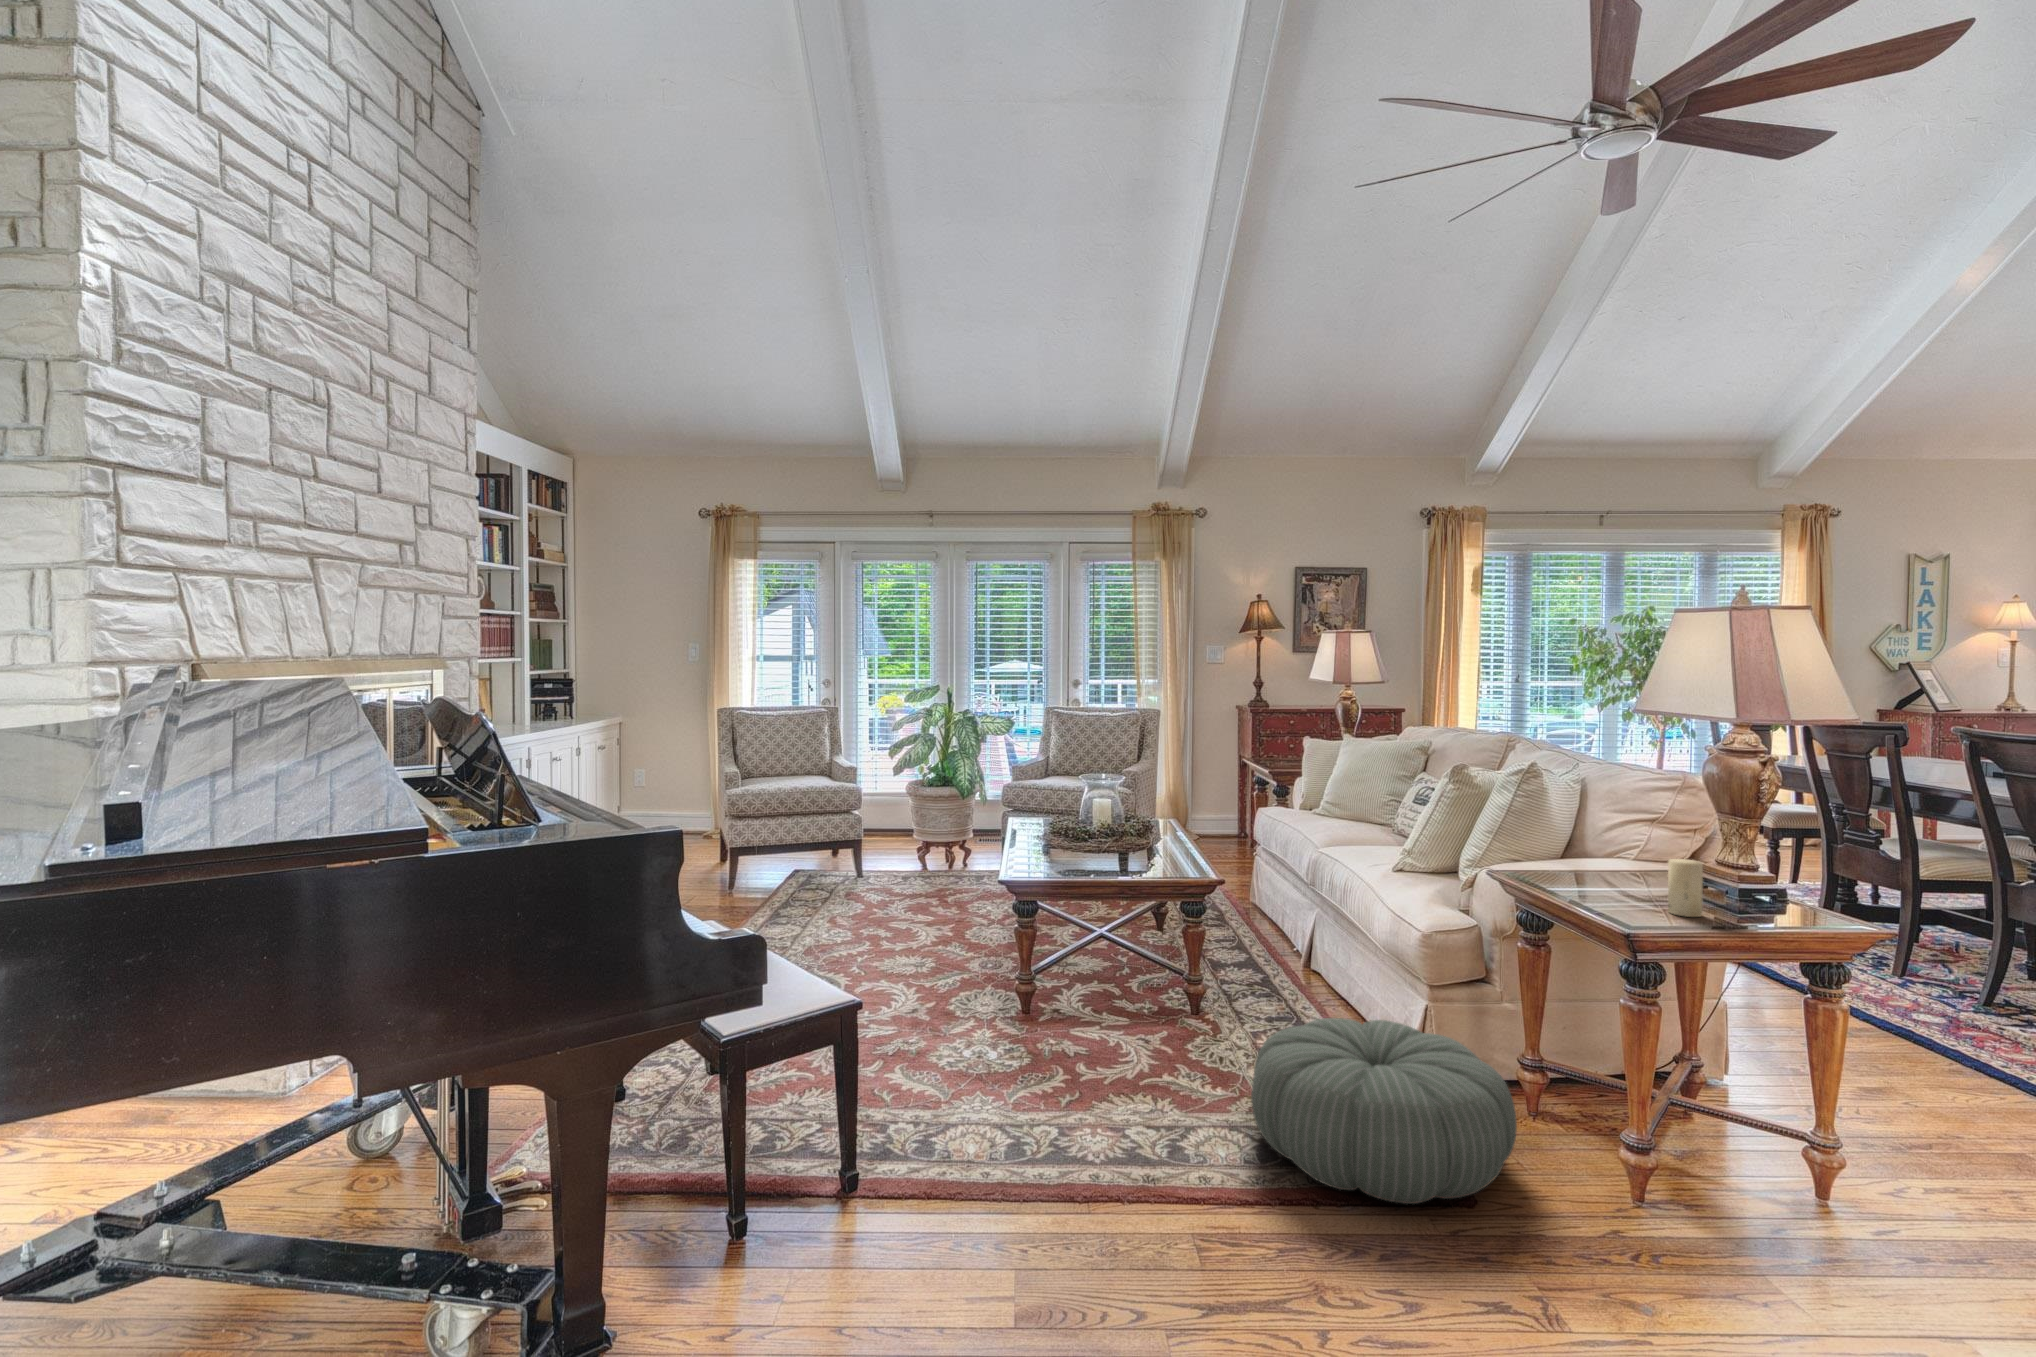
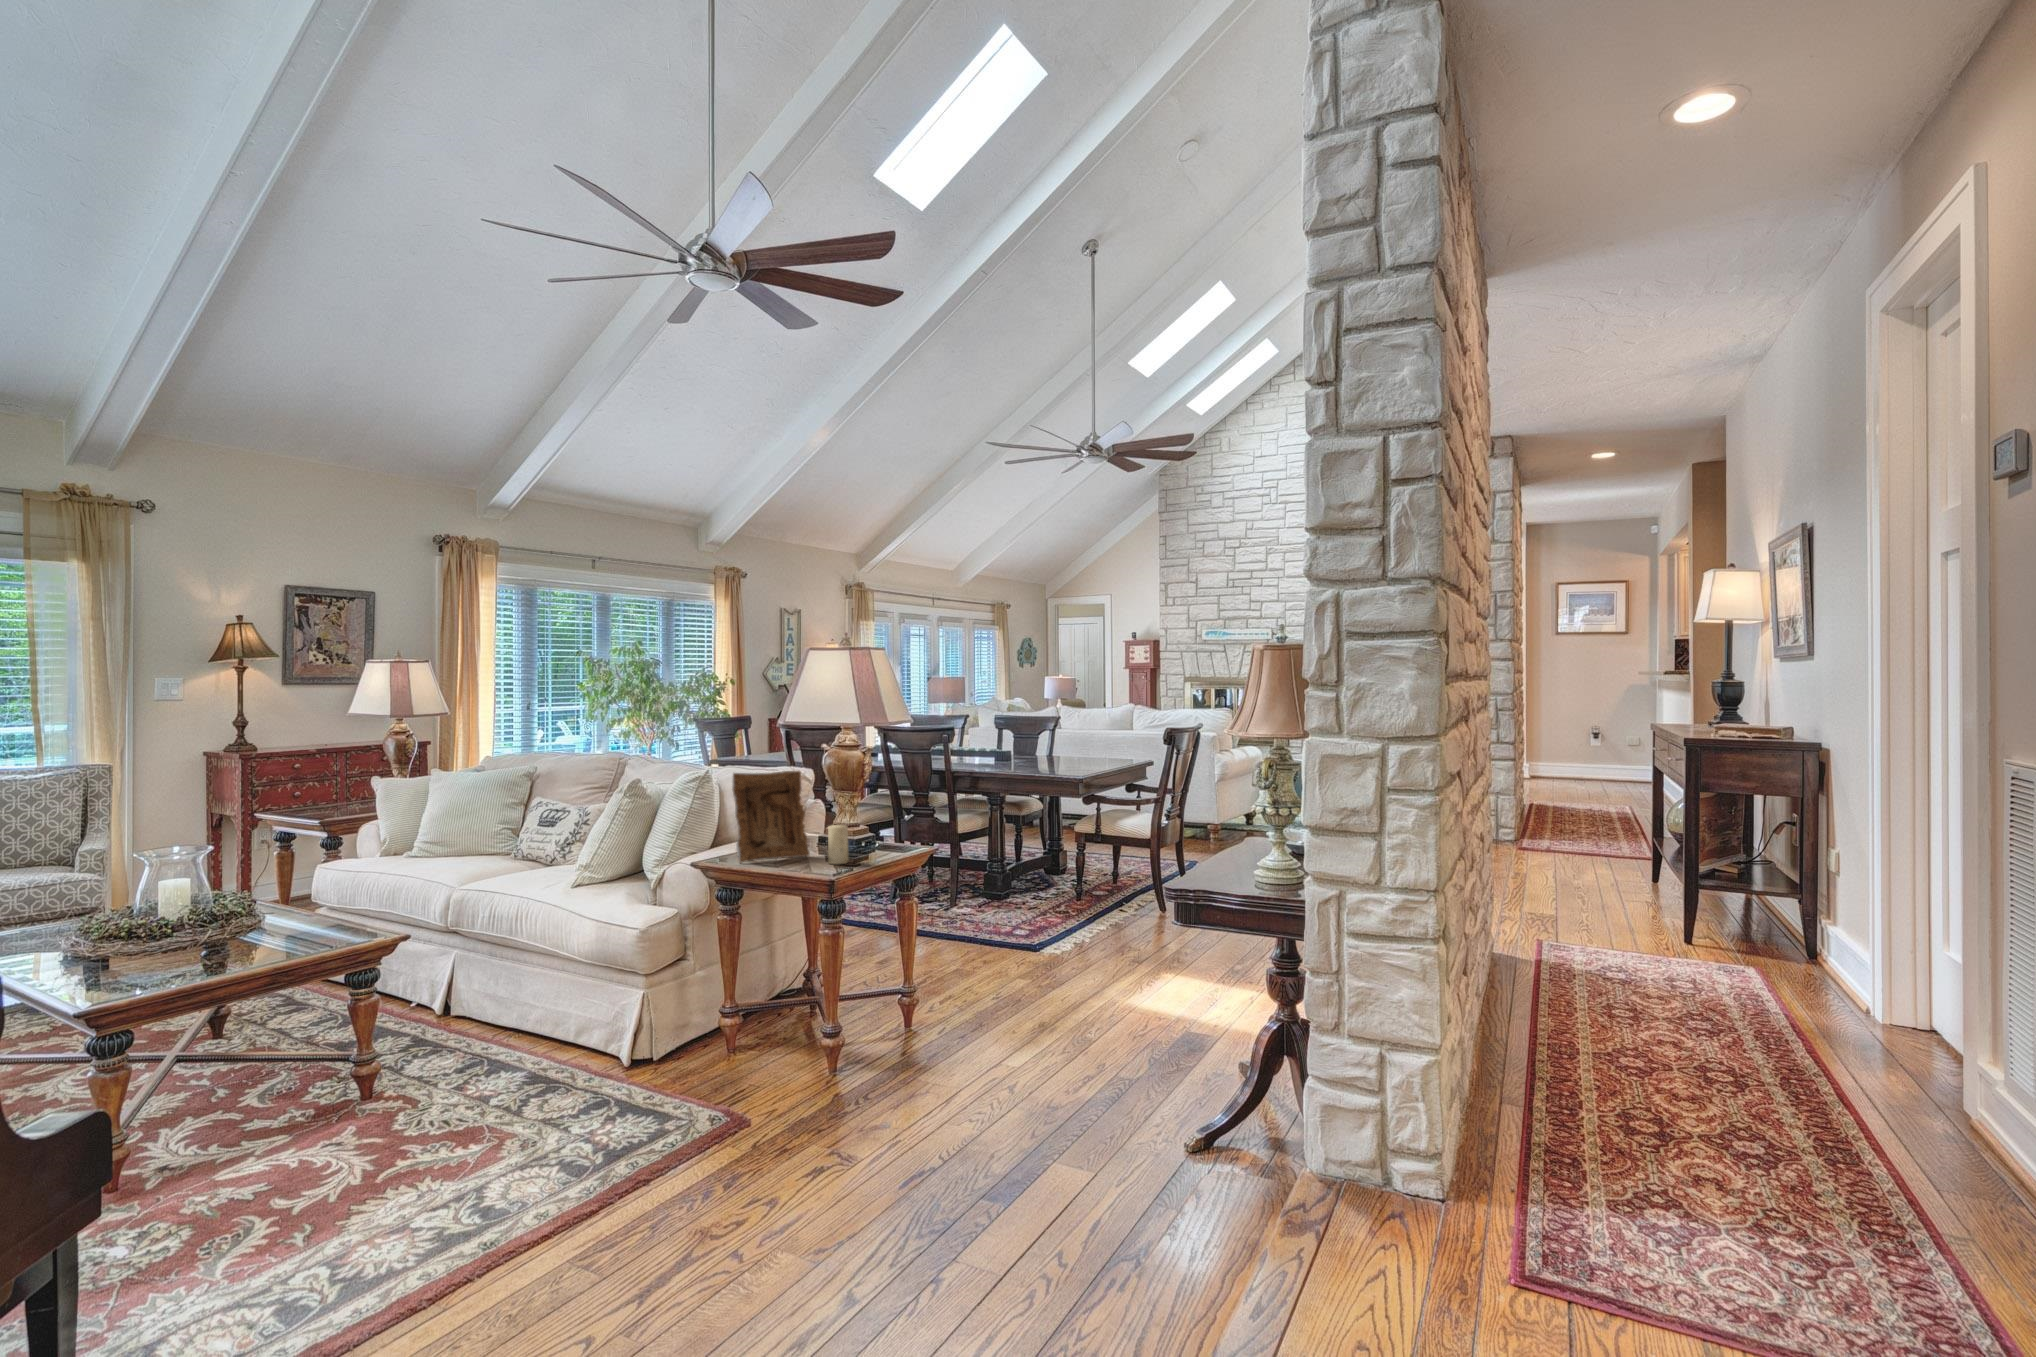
picture frame: none [1546,768,1659,895] -> present [732,771,810,863]
pouf: present [1251,1018,1517,1204] -> none [532,1007,769,1165]

